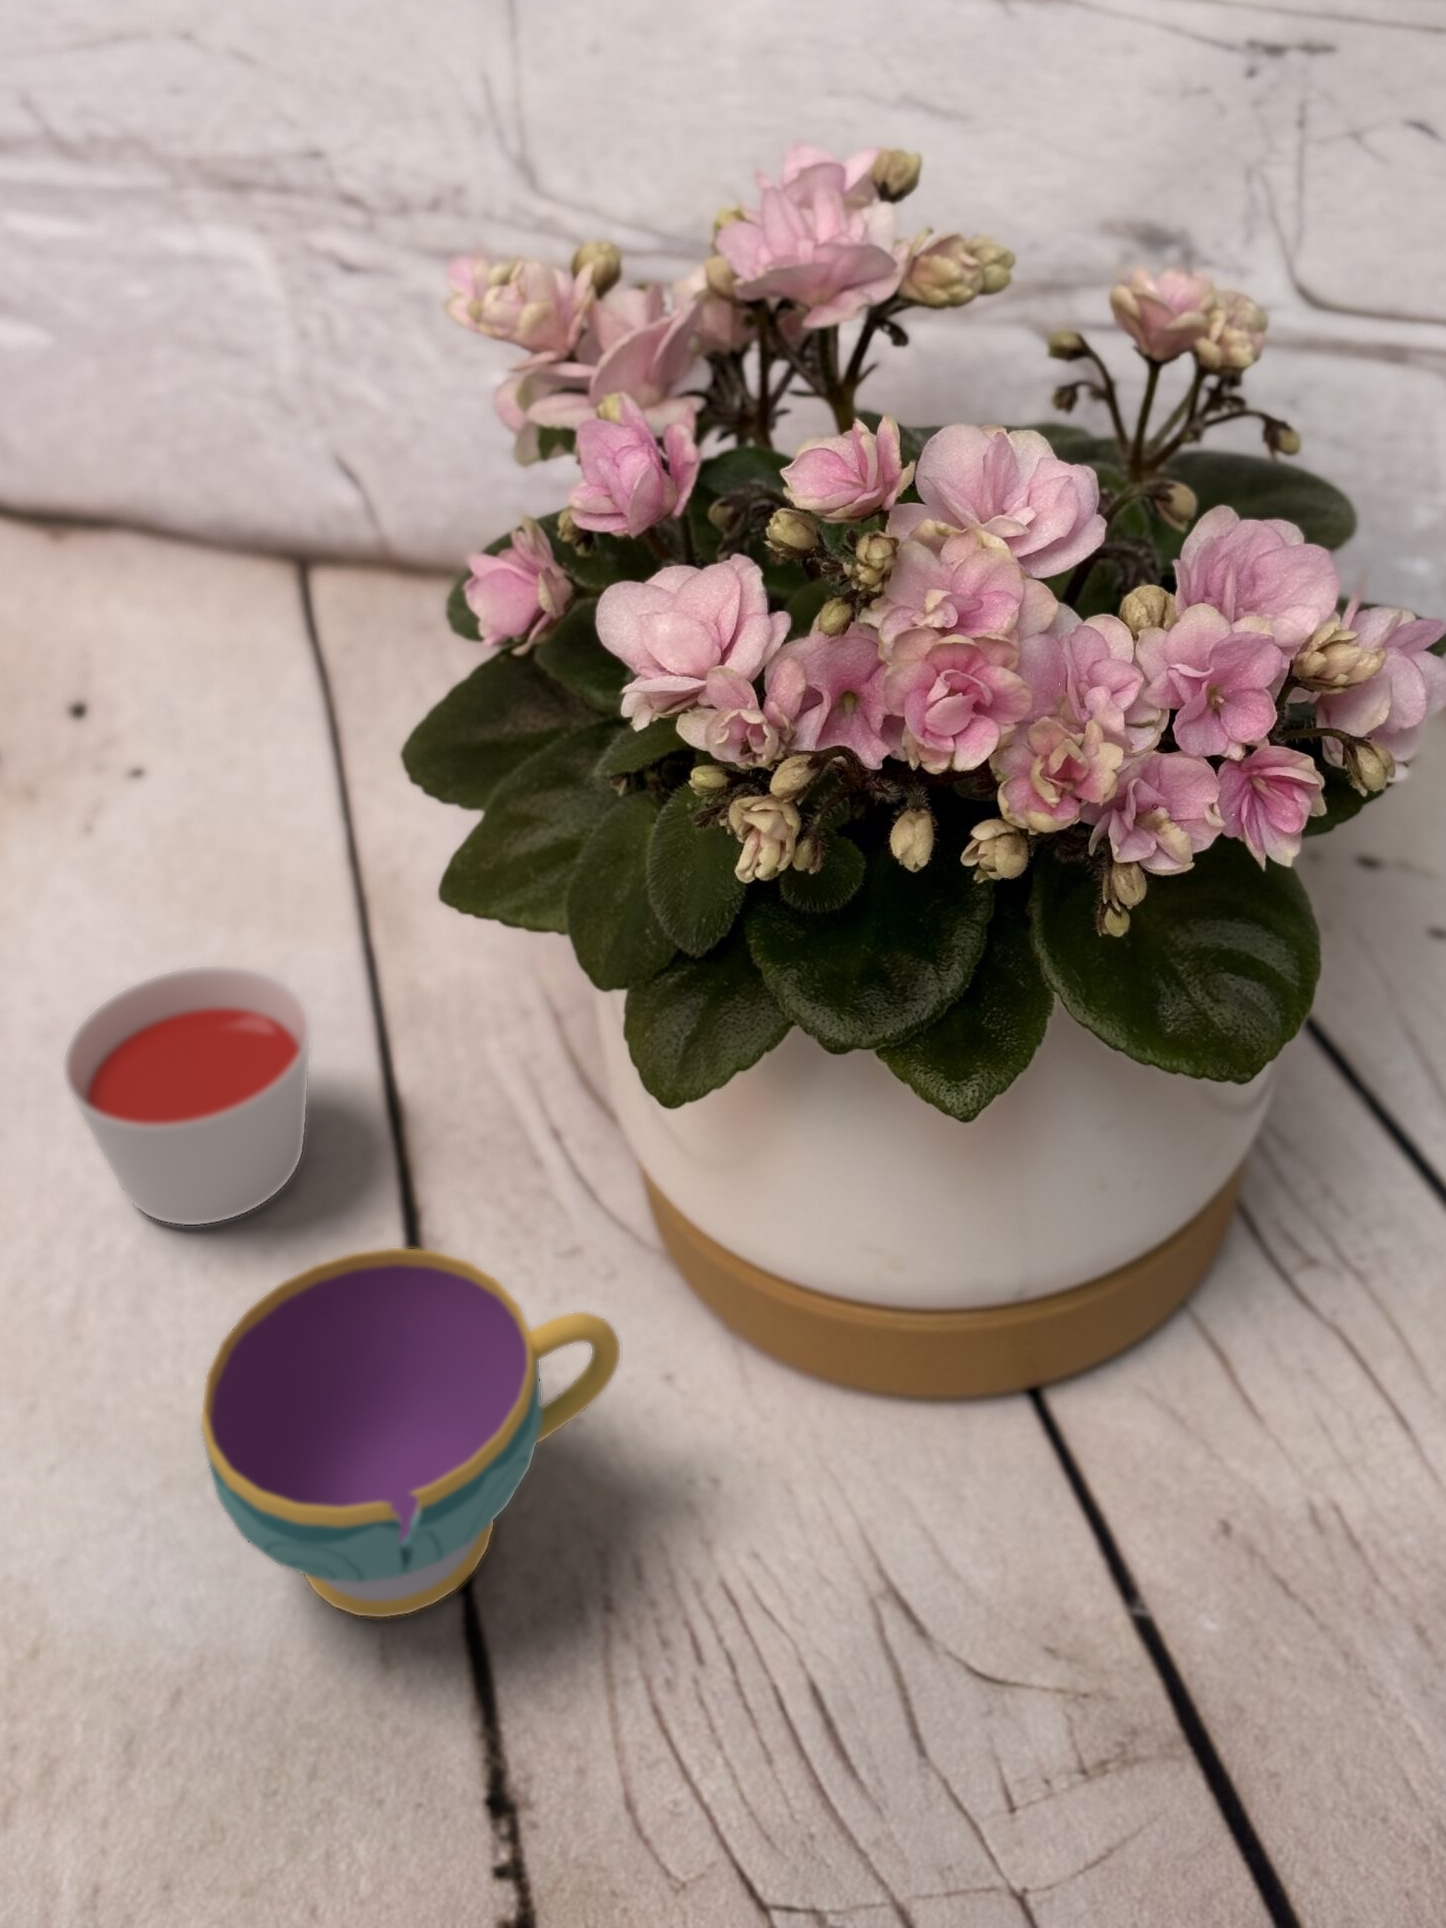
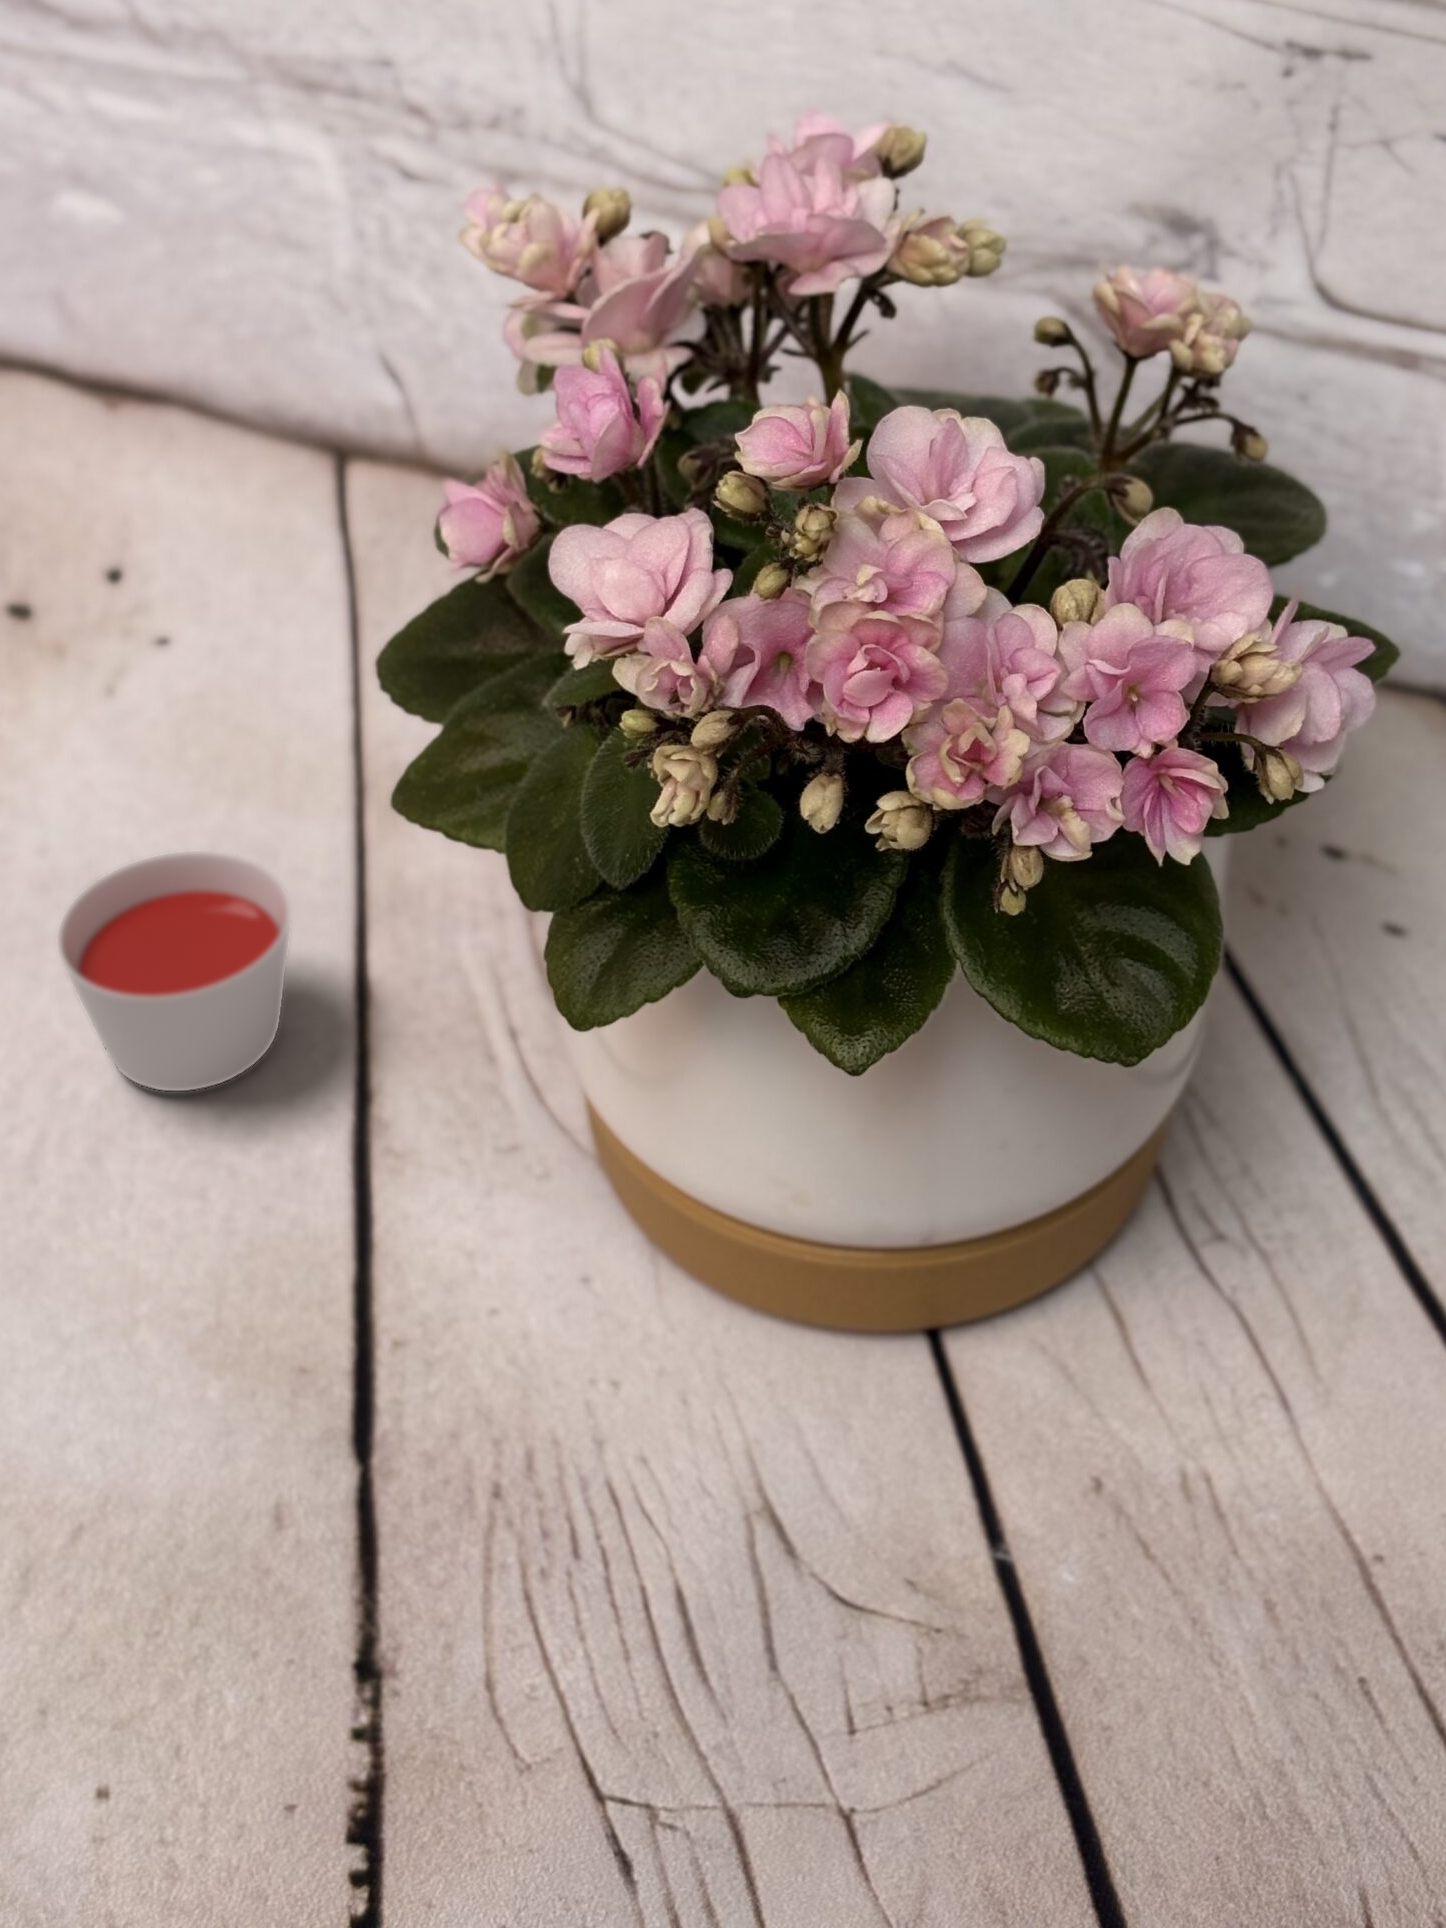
teacup: present [201,1248,620,1618] -> none [129,1135,530,1478]

